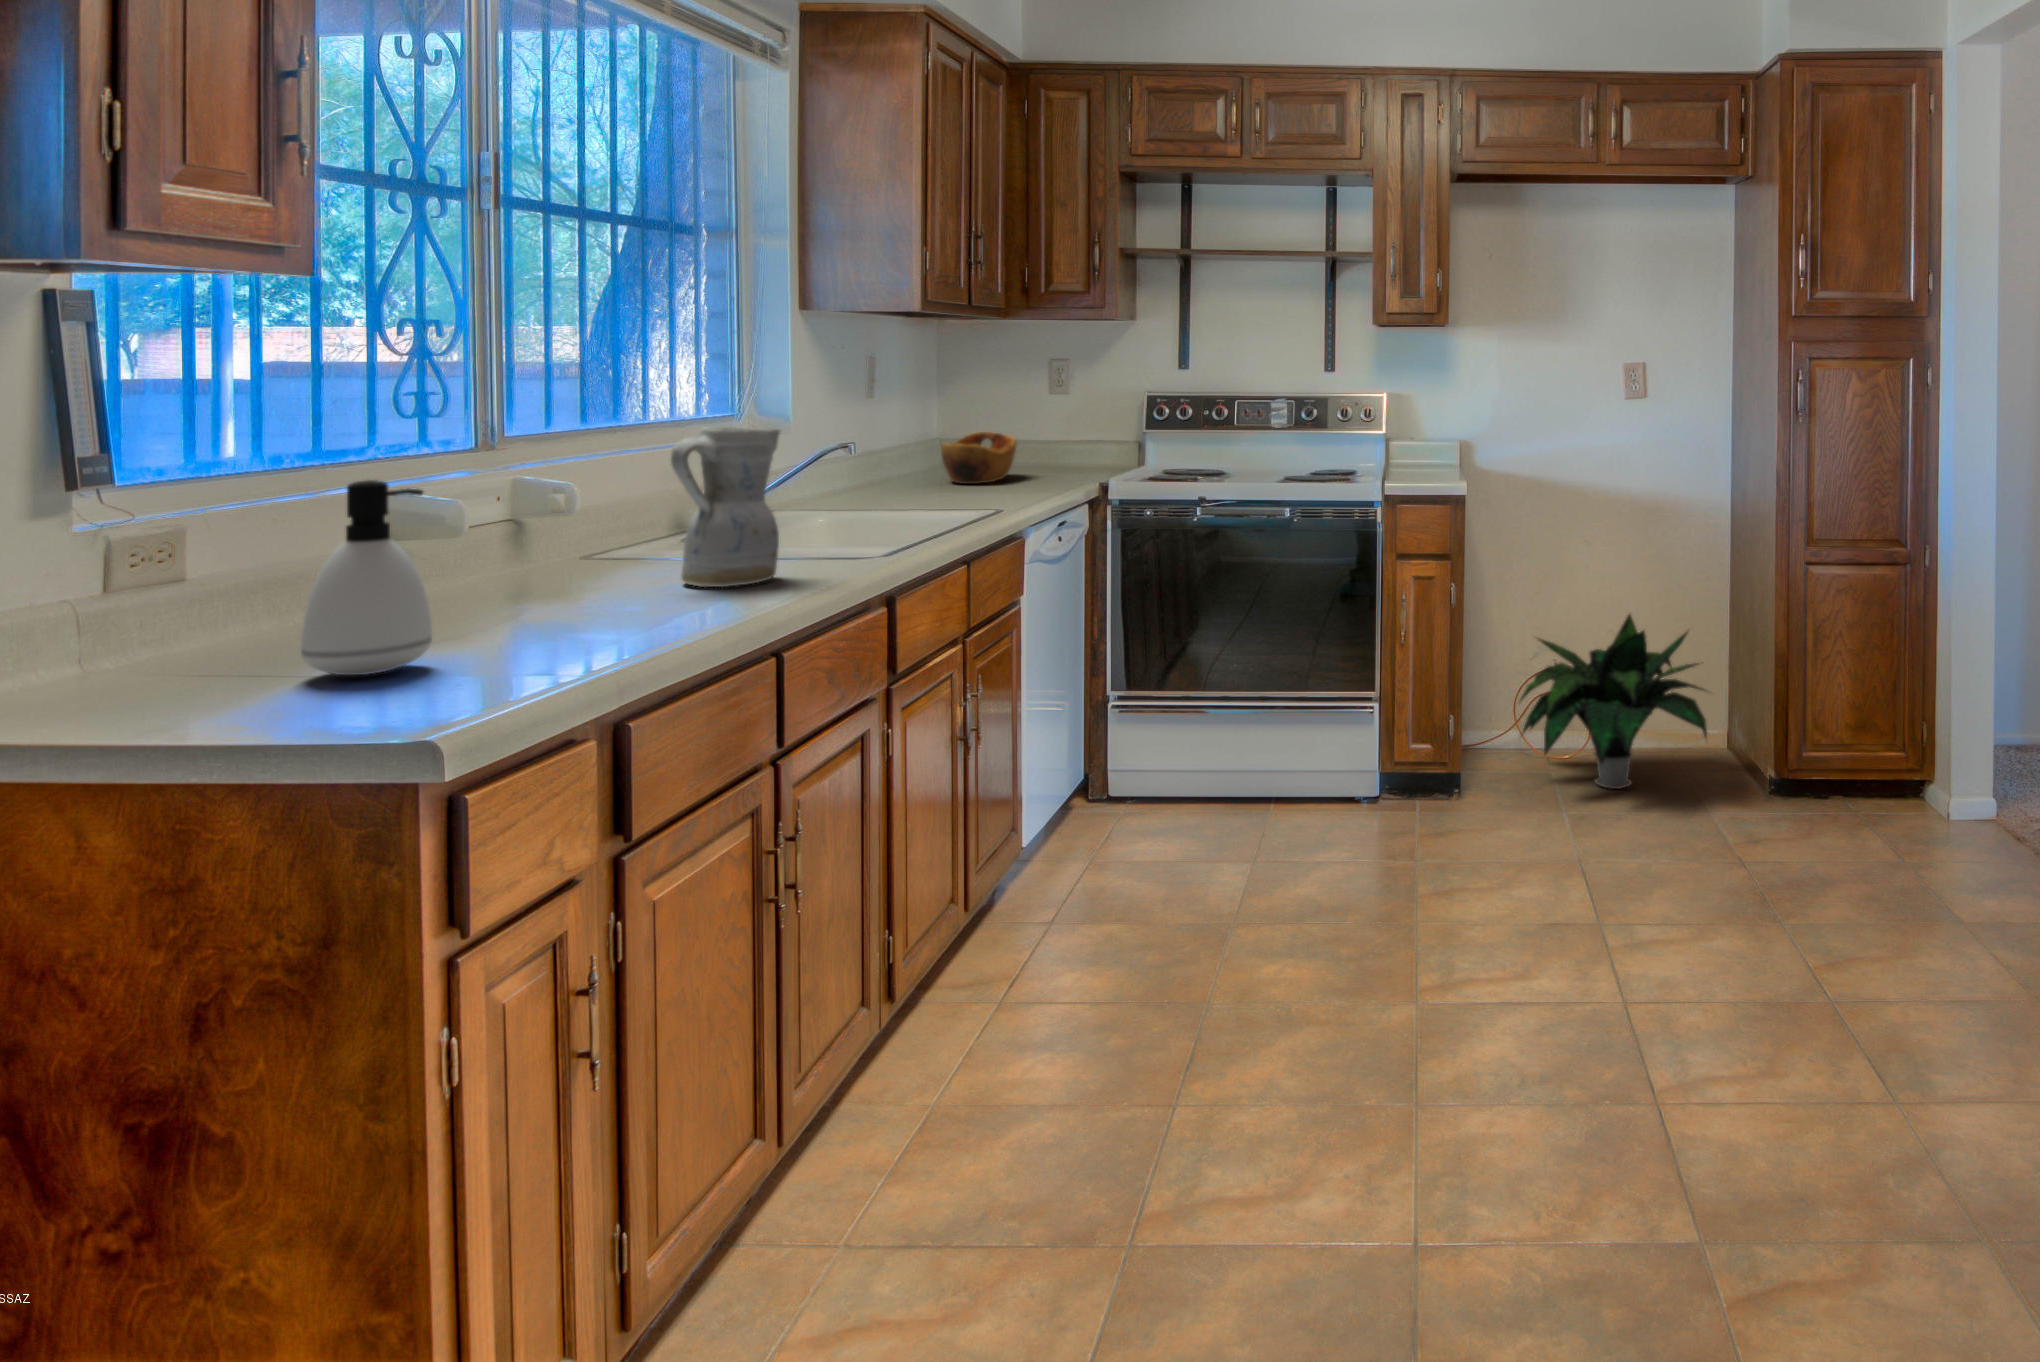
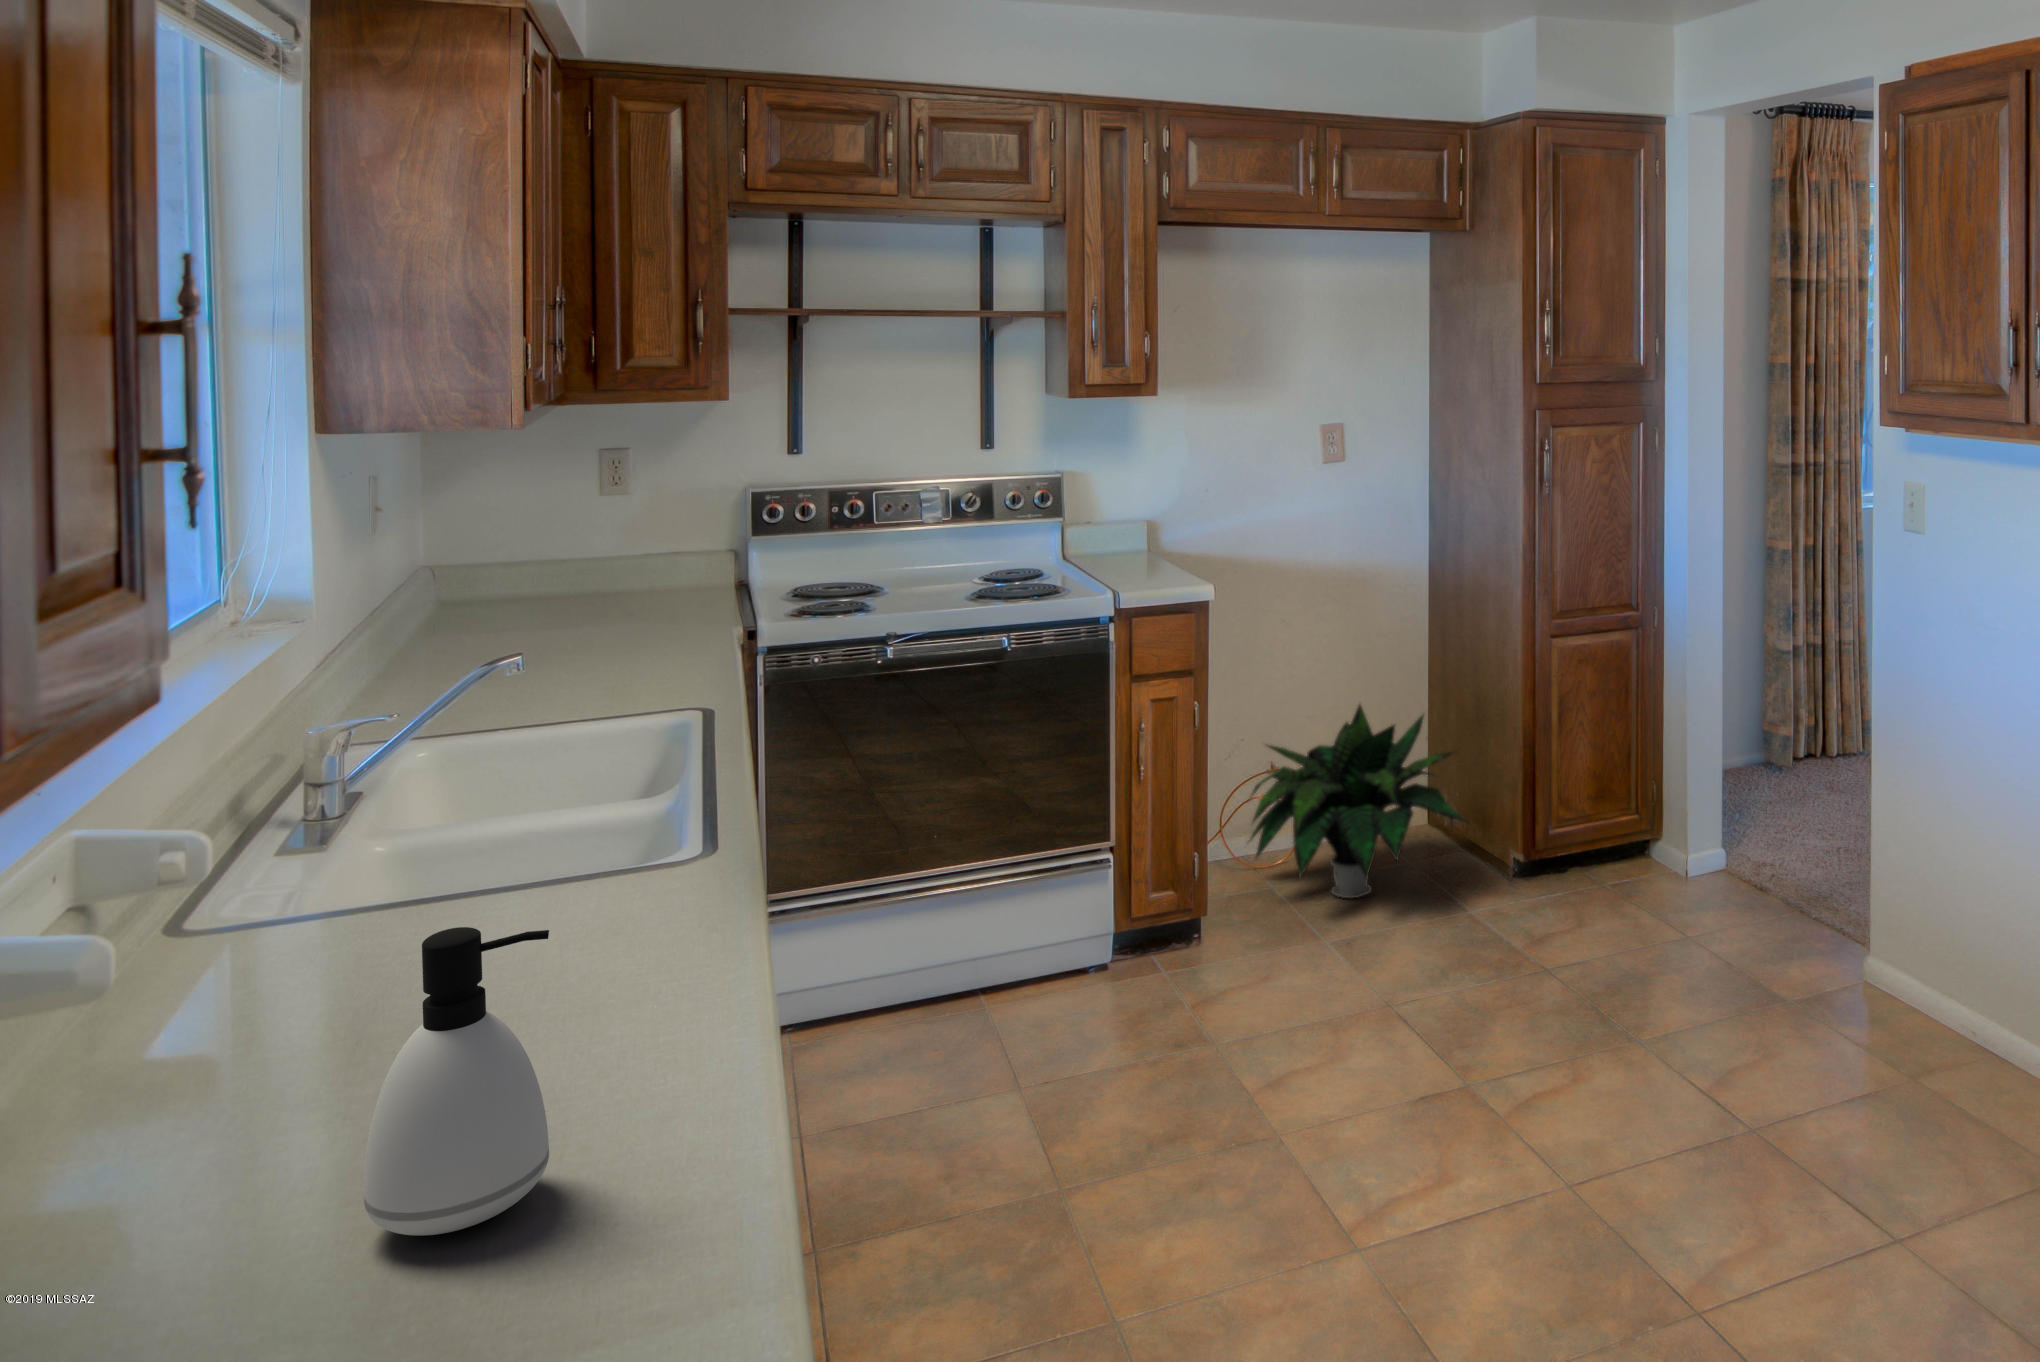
ceramic pitcher: present [671,427,780,587] -> none [541,687,680,930]
wooden bowl: present [941,432,1017,484] -> none [482,565,589,649]

